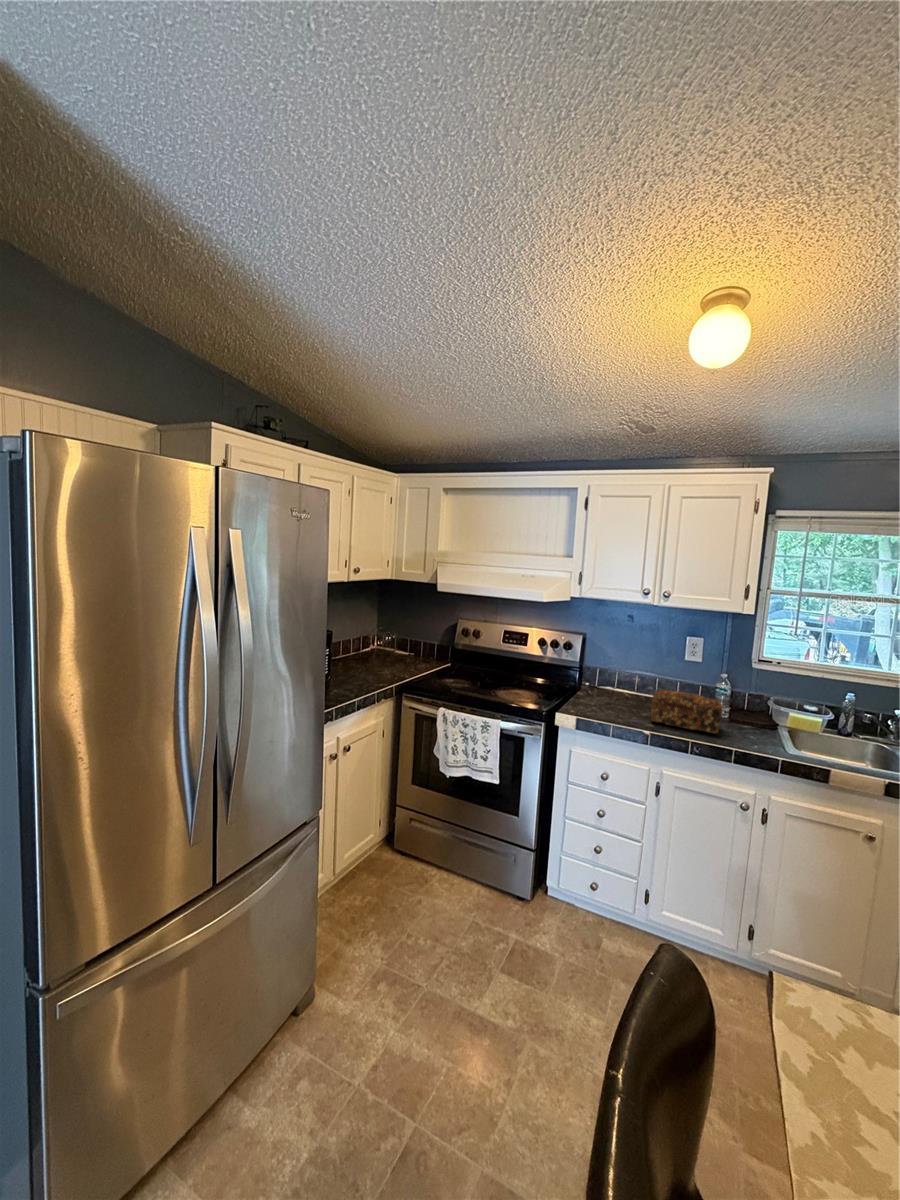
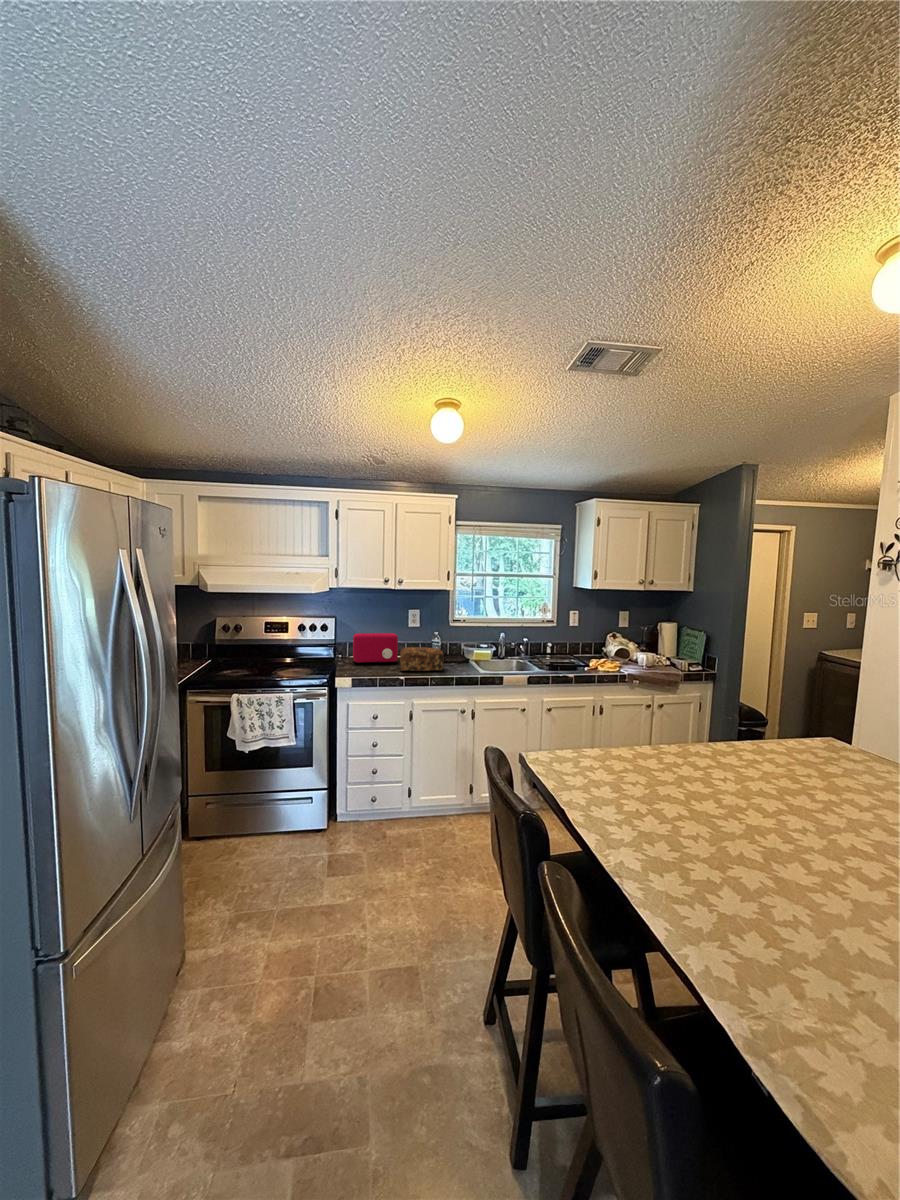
toaster: none [595,658,660,706] -> present [353,633,398,664]

